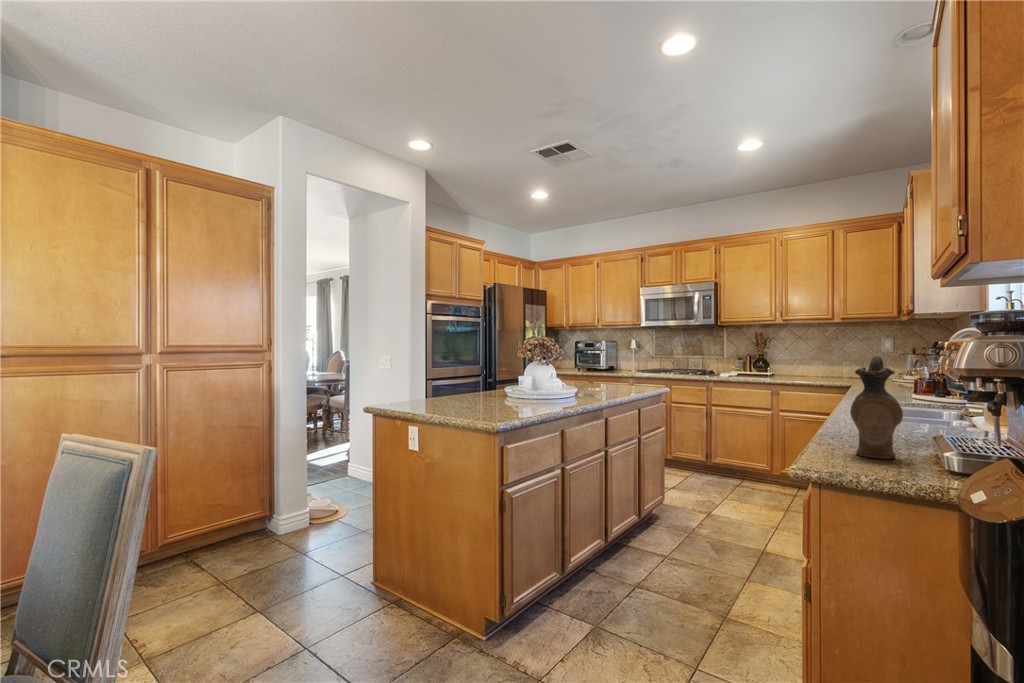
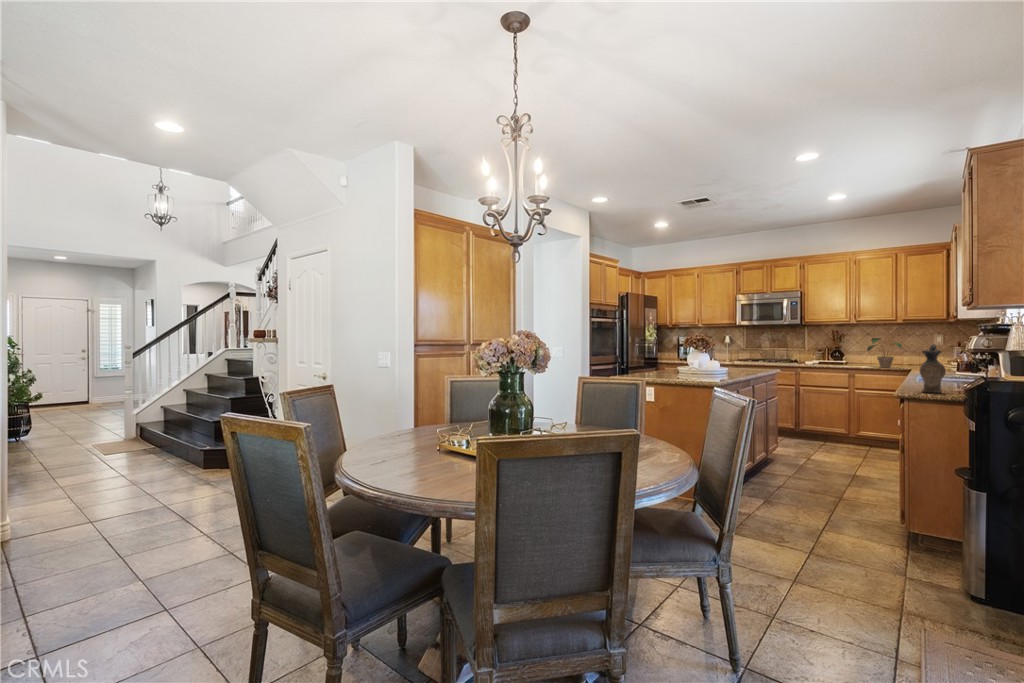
potted plant: none [795,342,845,383] -> present [867,338,902,368]

